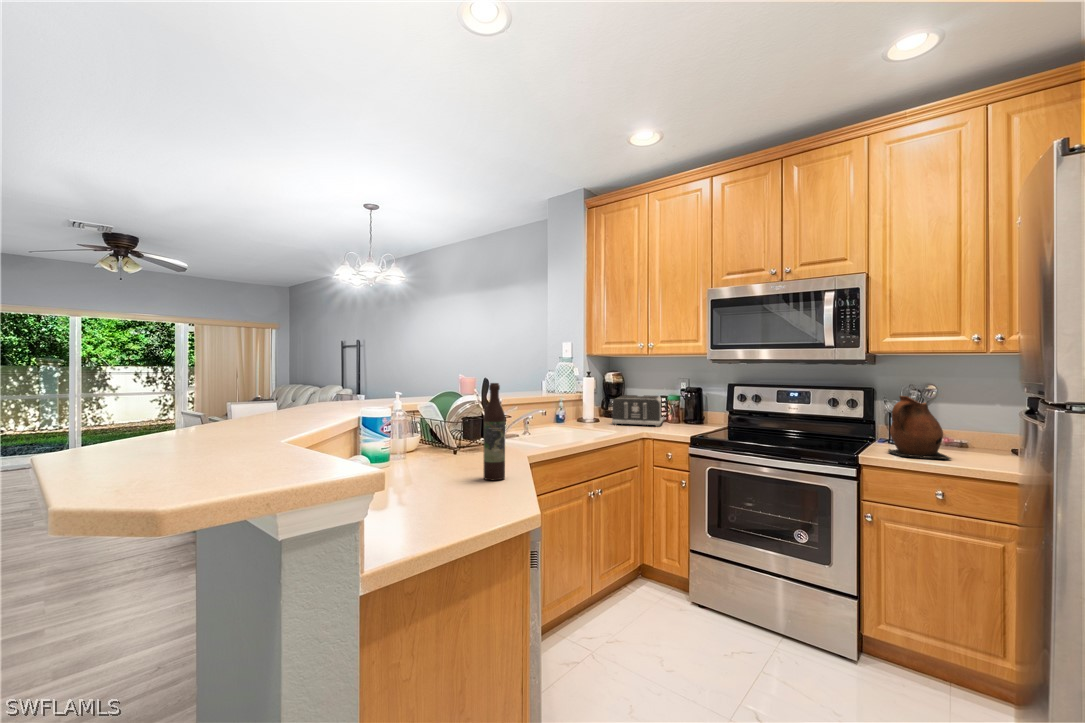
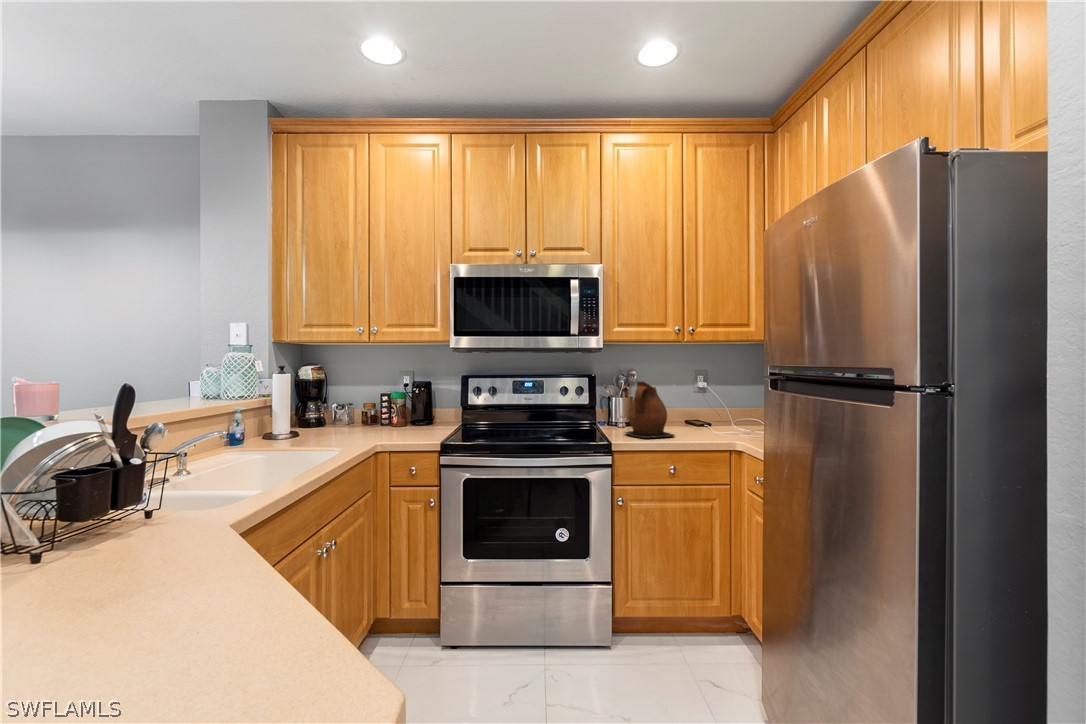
wine bottle: present [483,383,505,480] -> none [72,391,155,668]
toaster: present [612,395,664,427] -> none [317,393,386,437]

